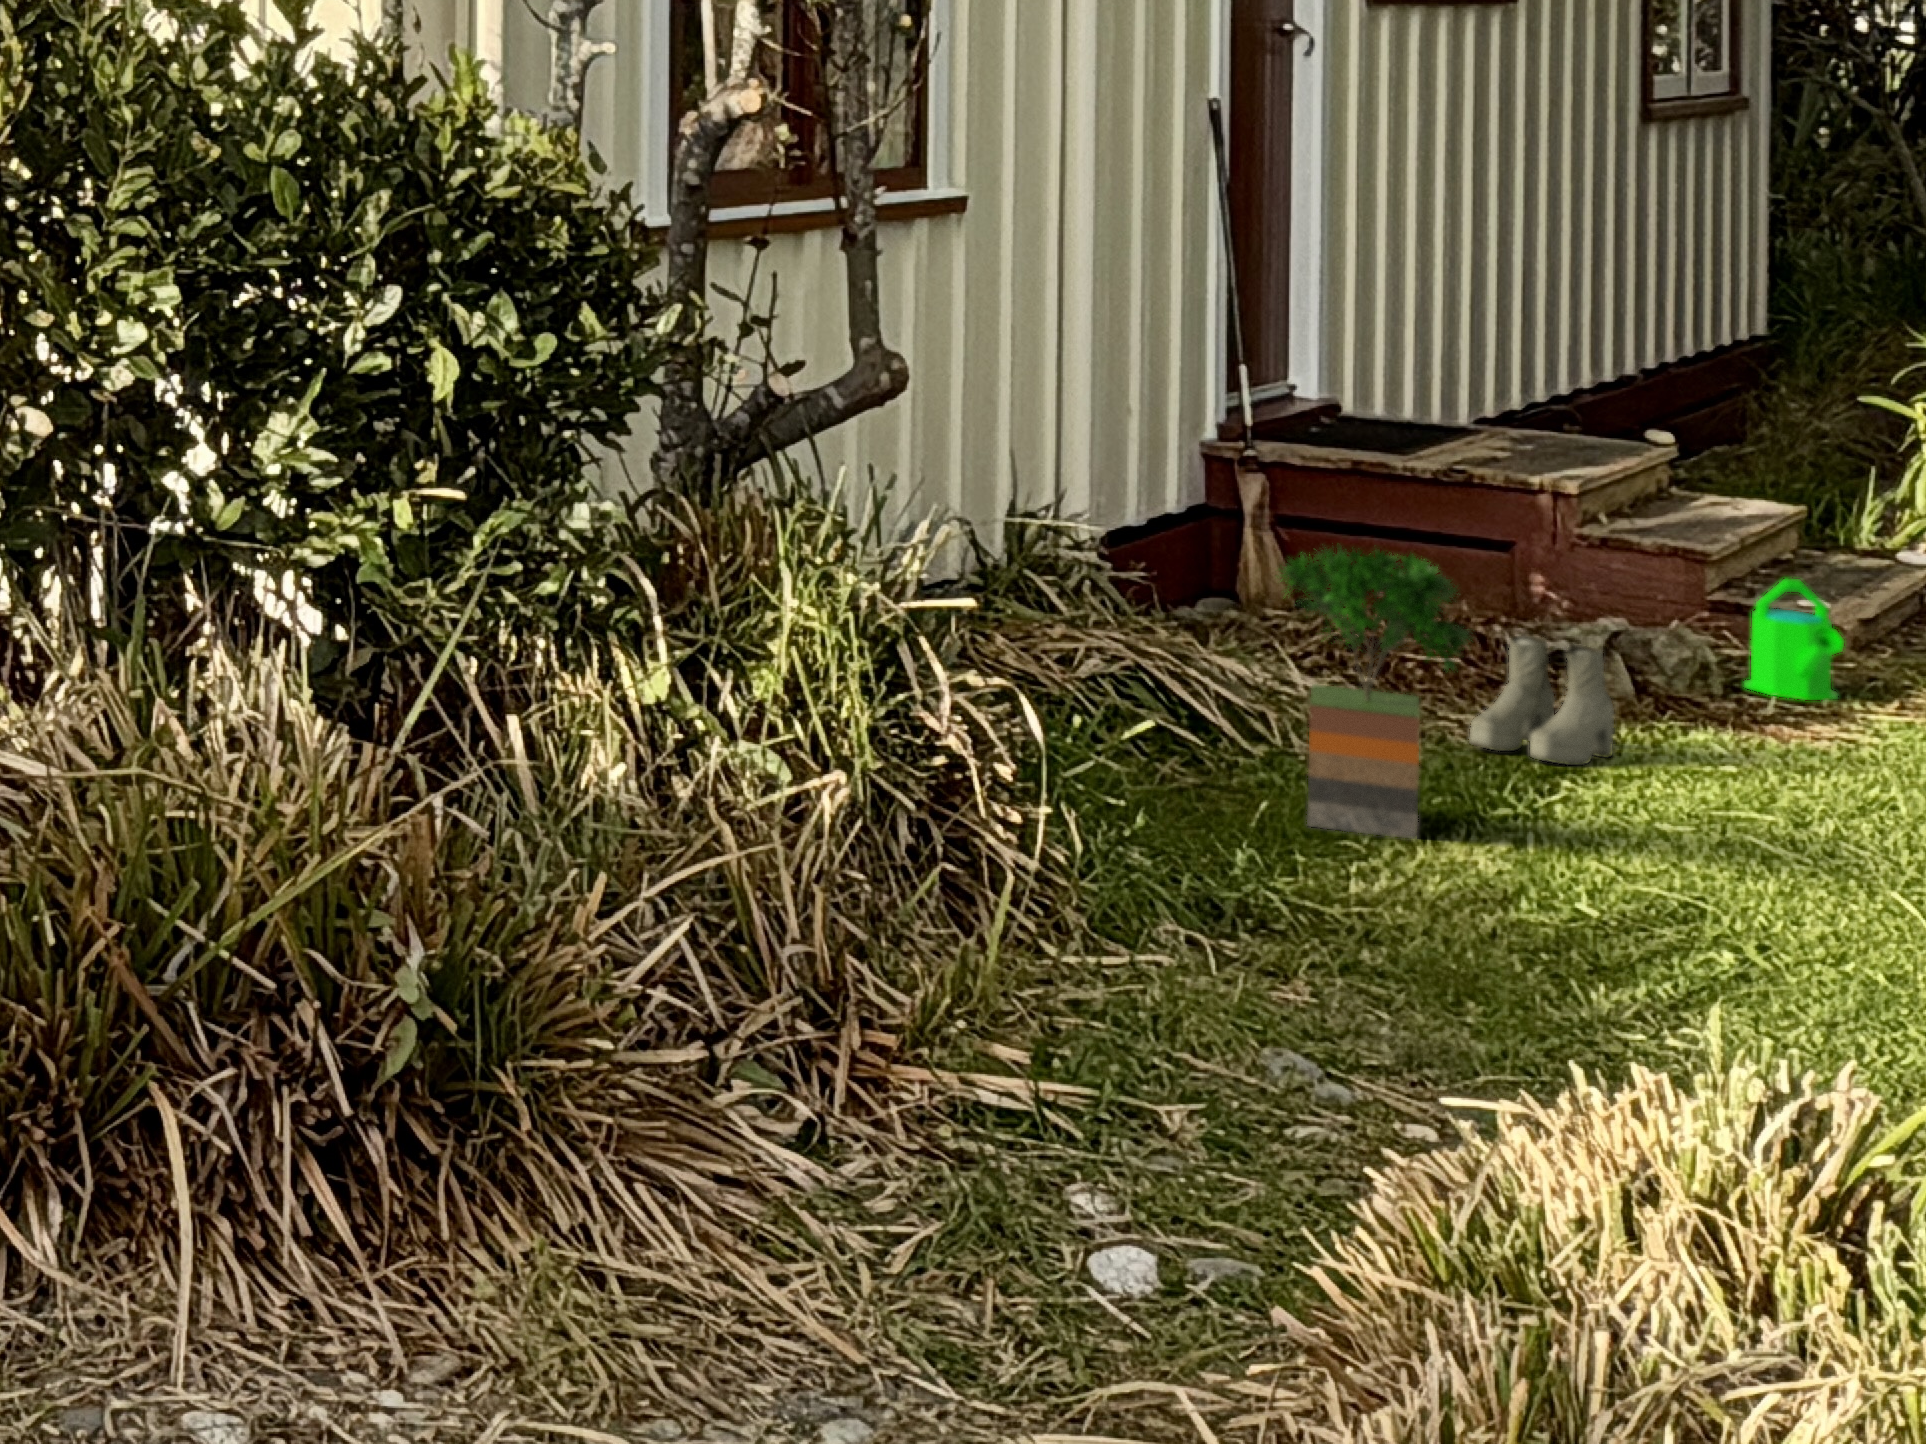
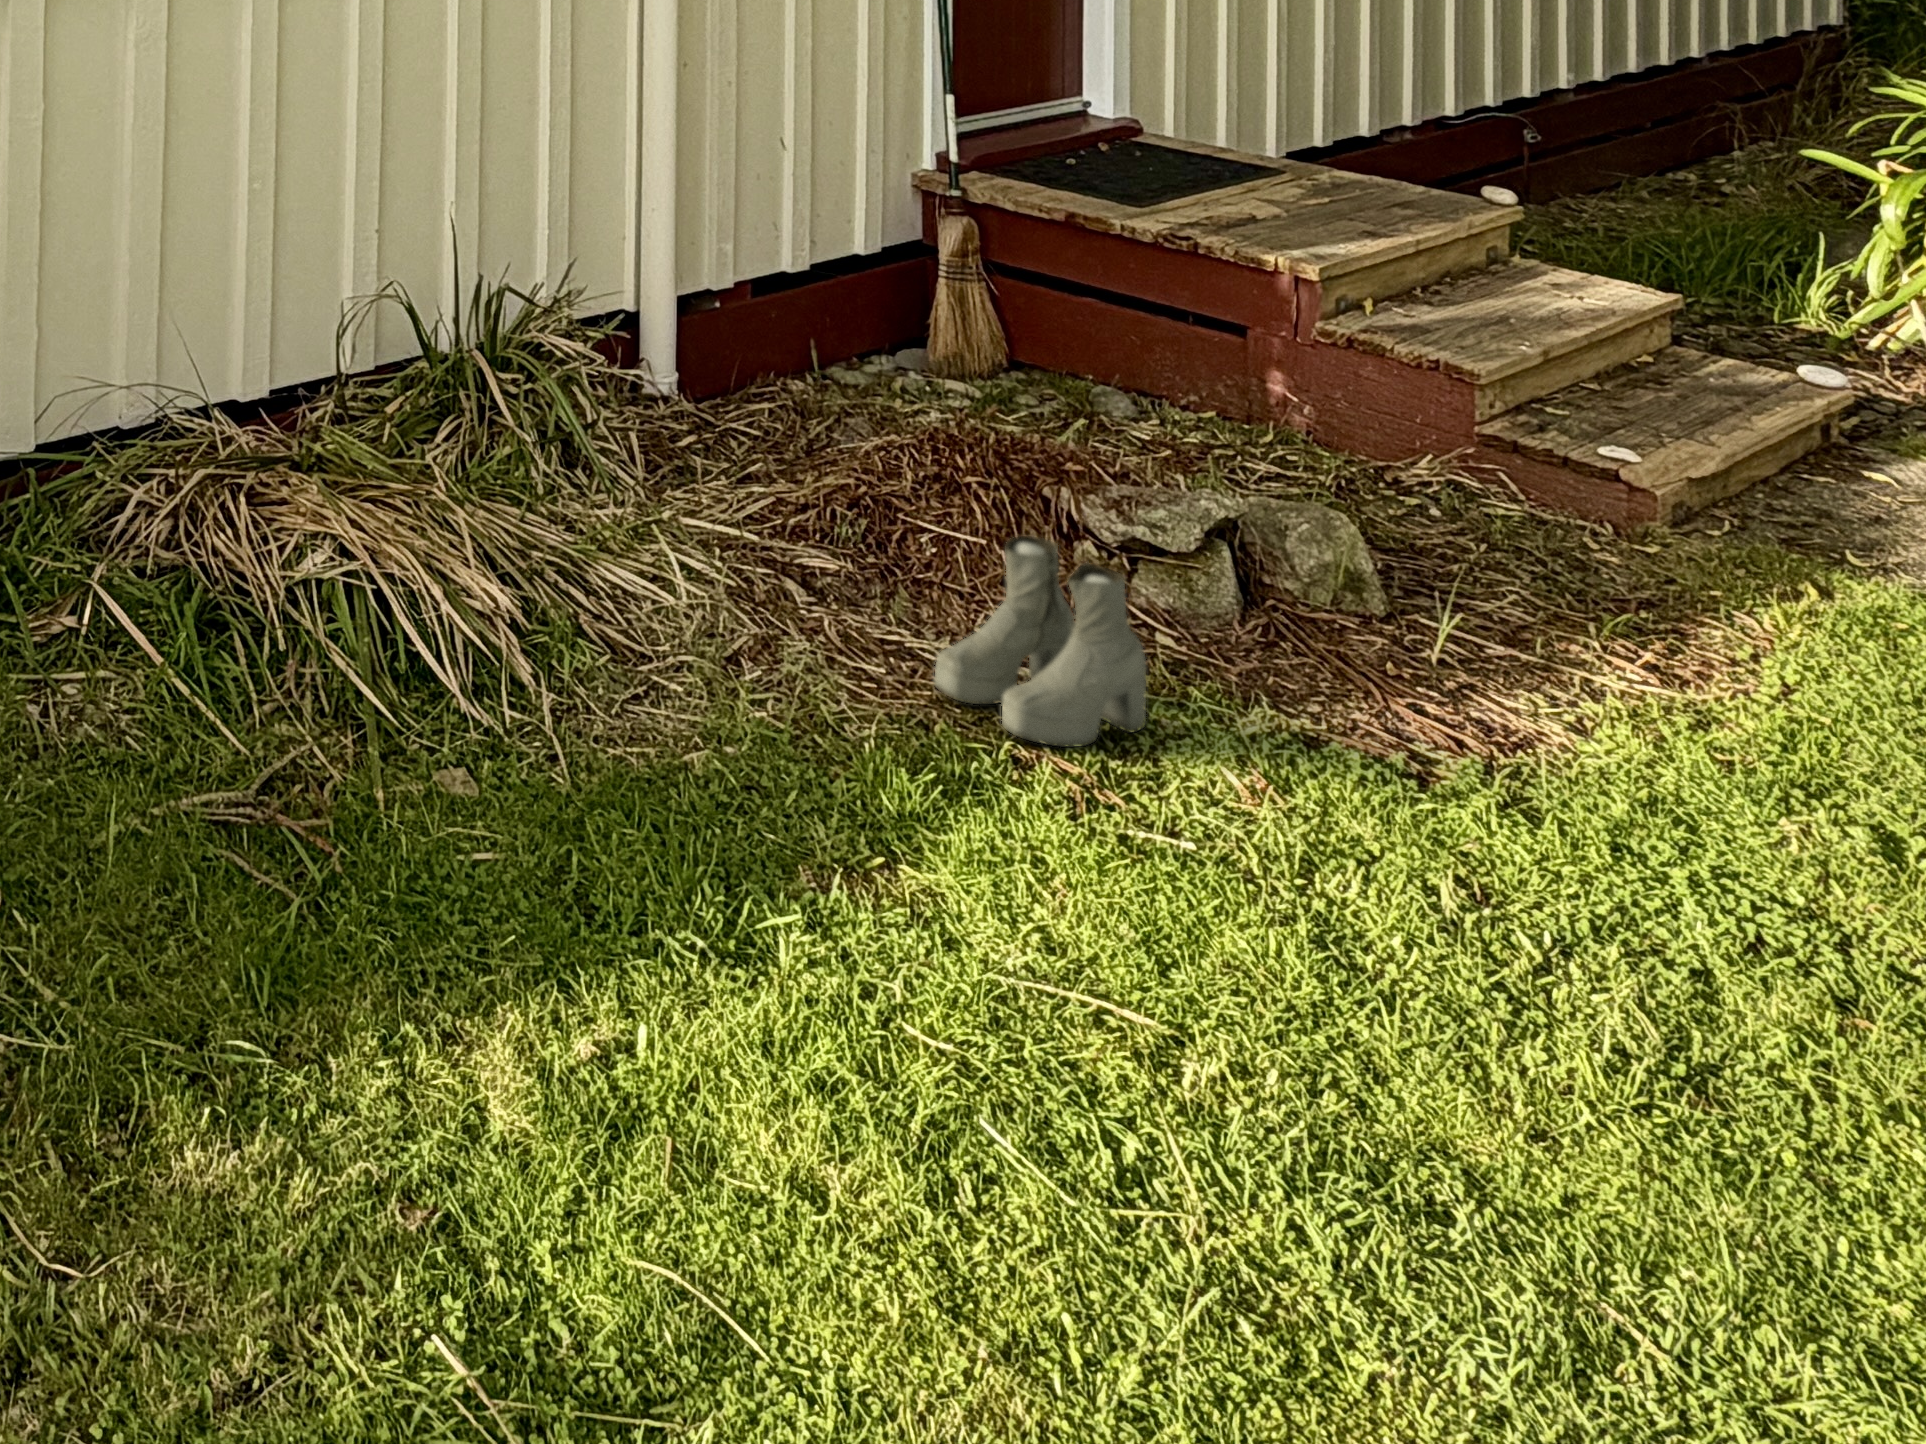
potted tree: present [1277,546,1472,839] -> none [482,438,750,927]
watering can: present [1744,579,1844,700] -> none [1465,446,1604,622]

